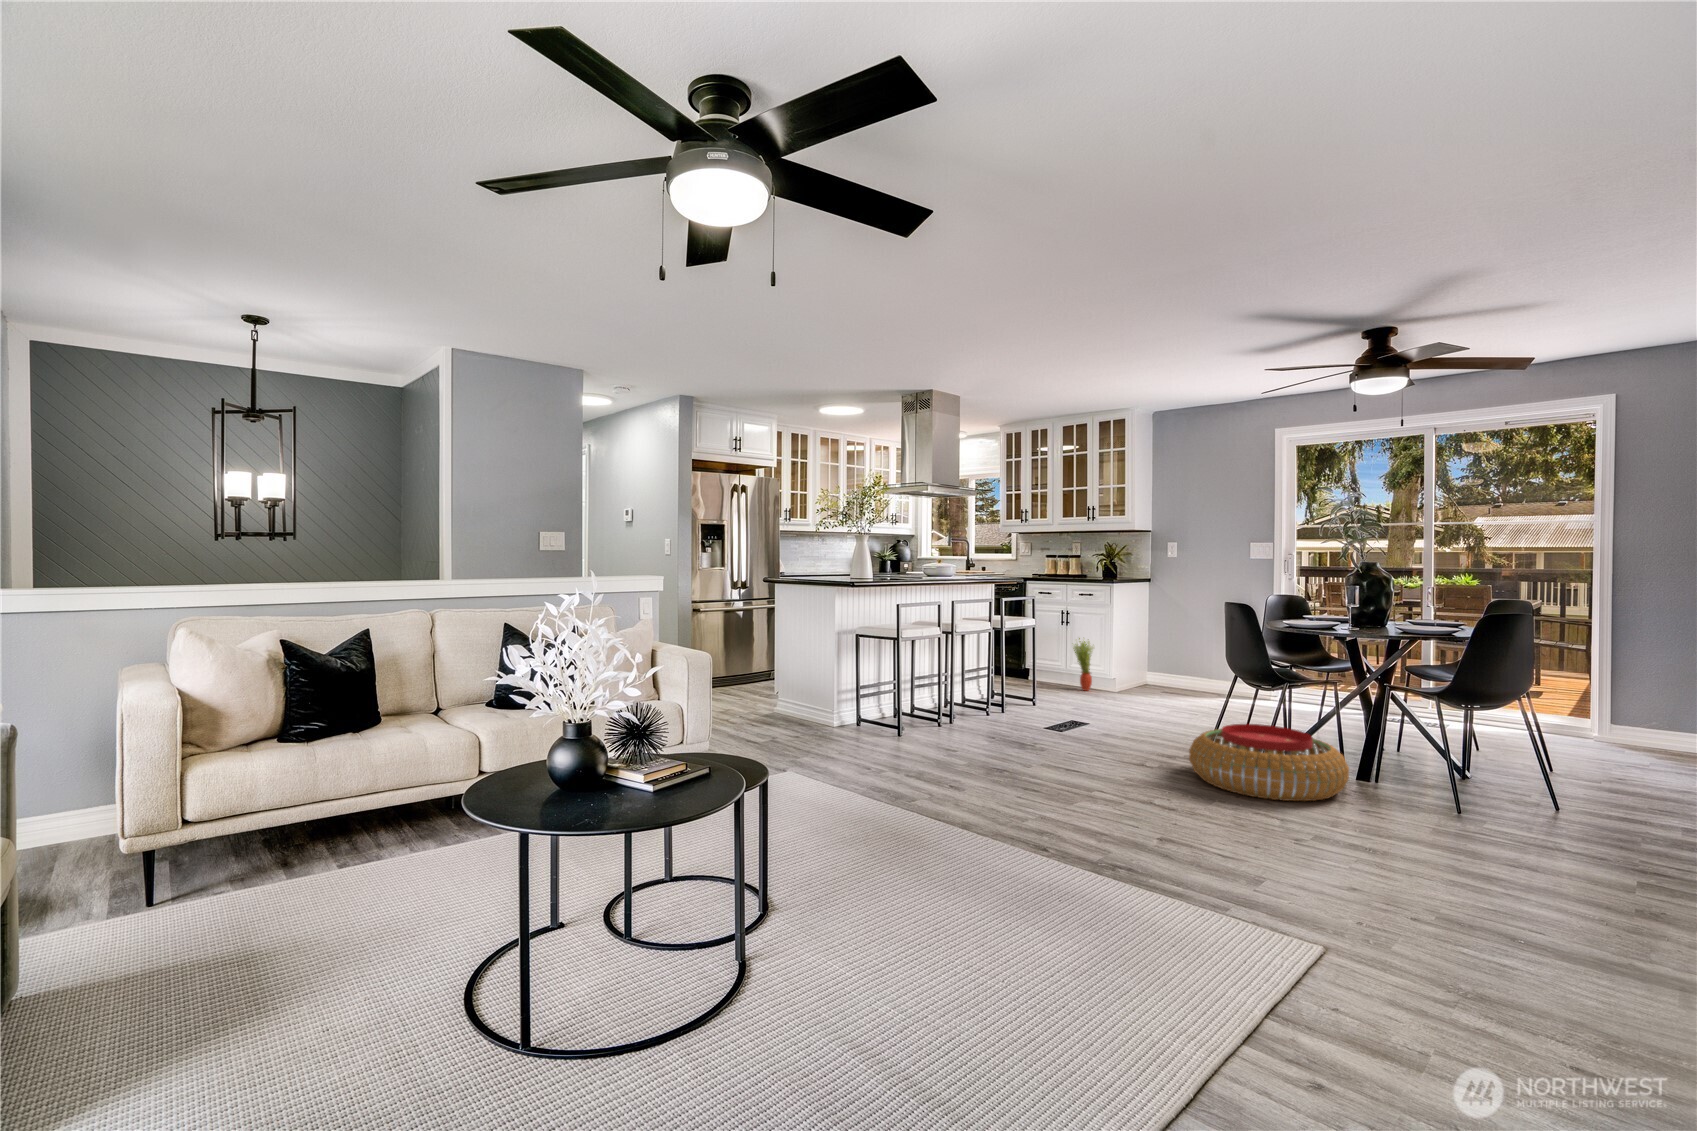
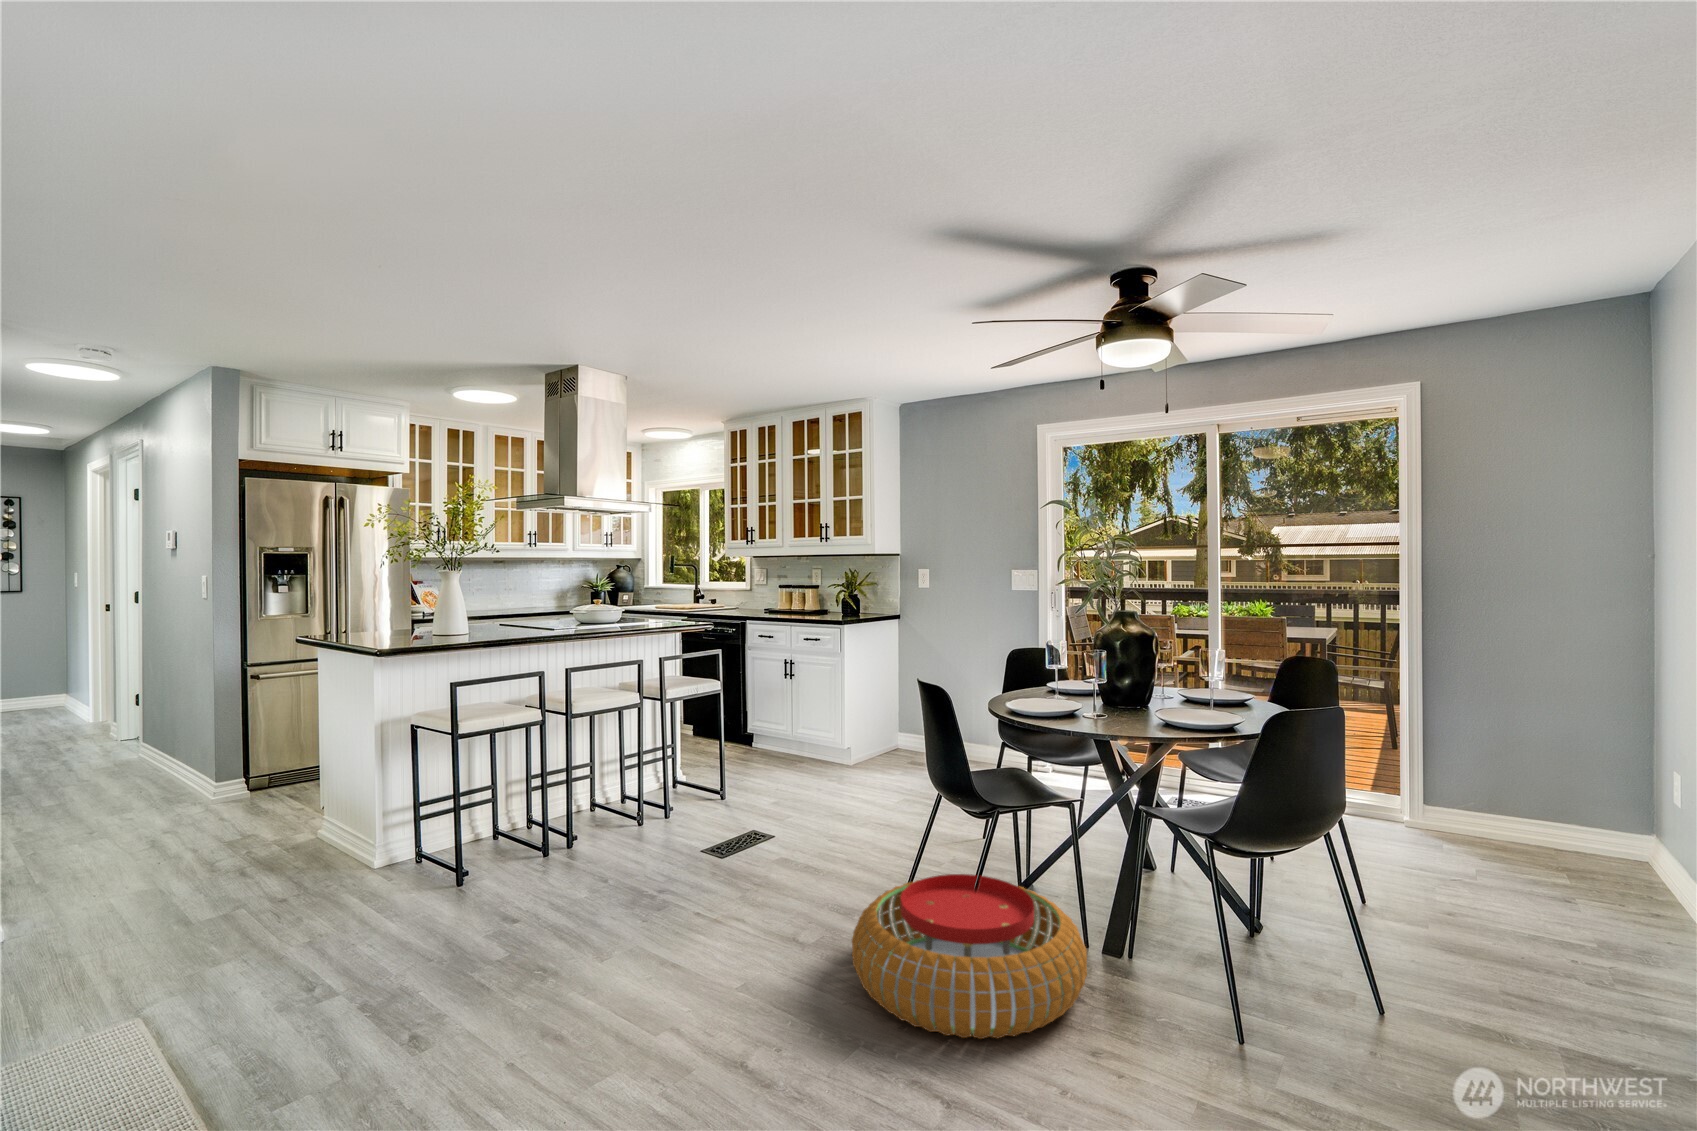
potted plant: present [1073,638,1093,691] -> none [795,697,823,769]

